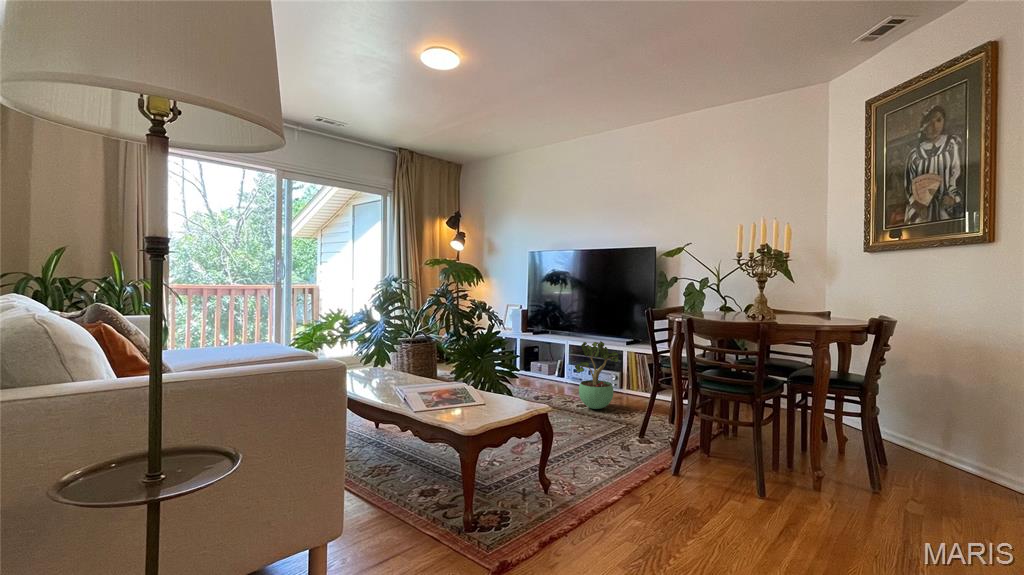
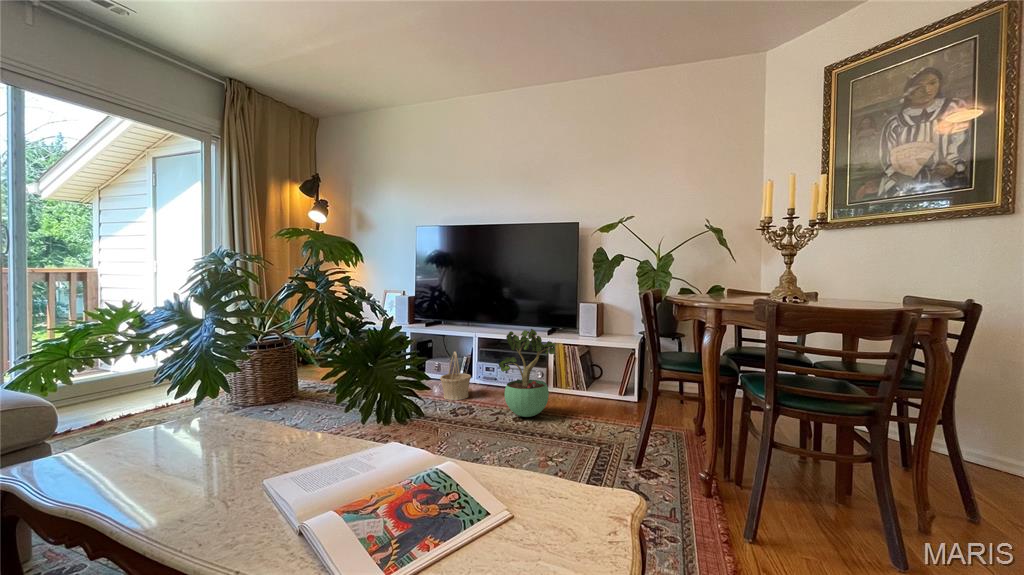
basket: none [536,354,560,392] -> present [440,352,471,400]

